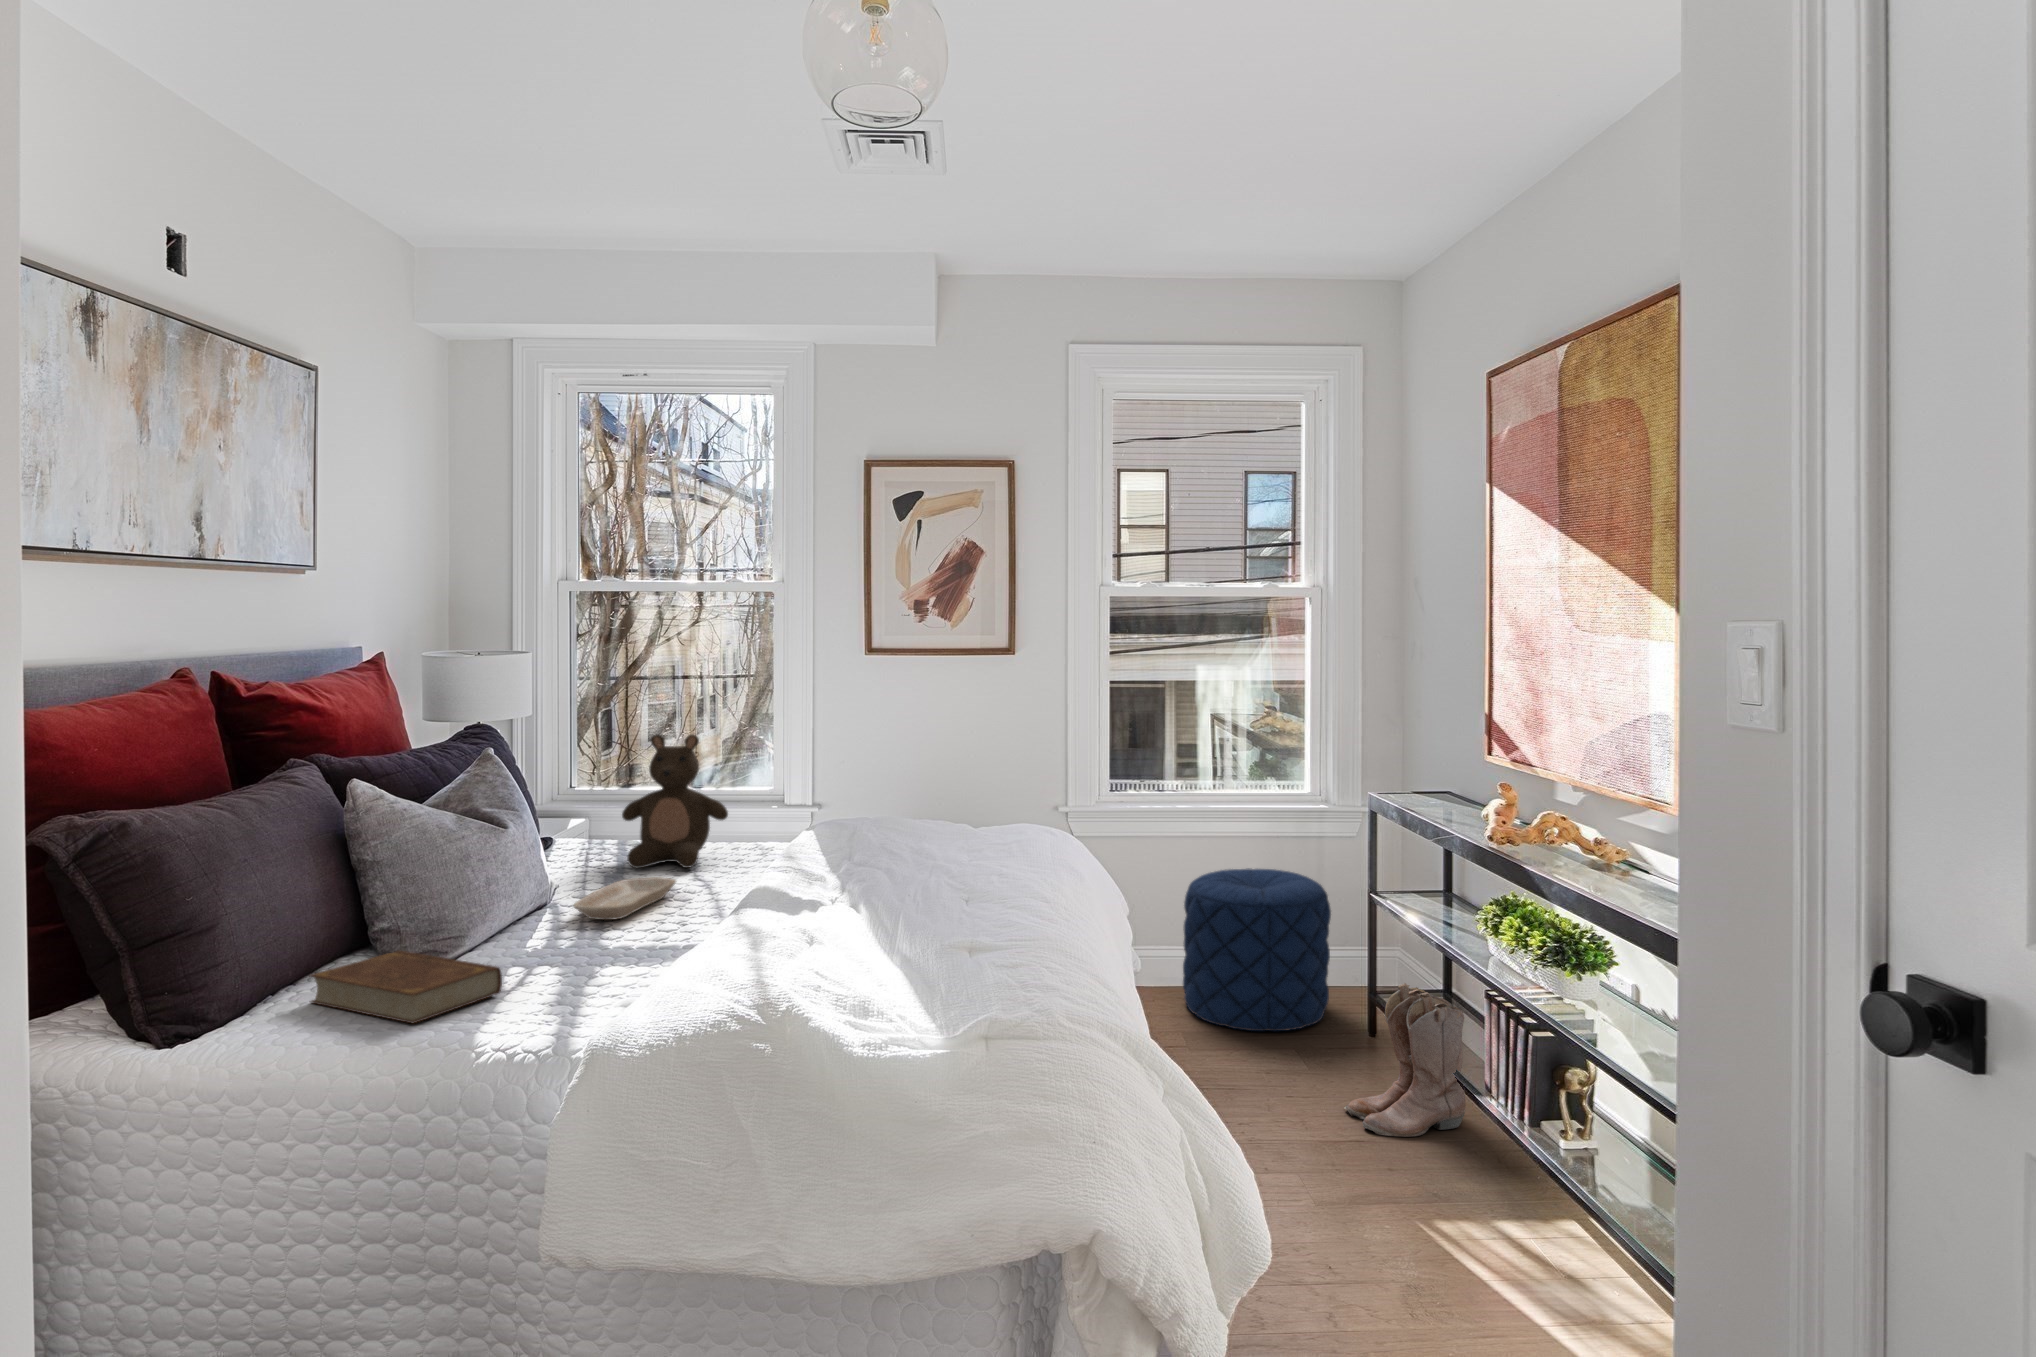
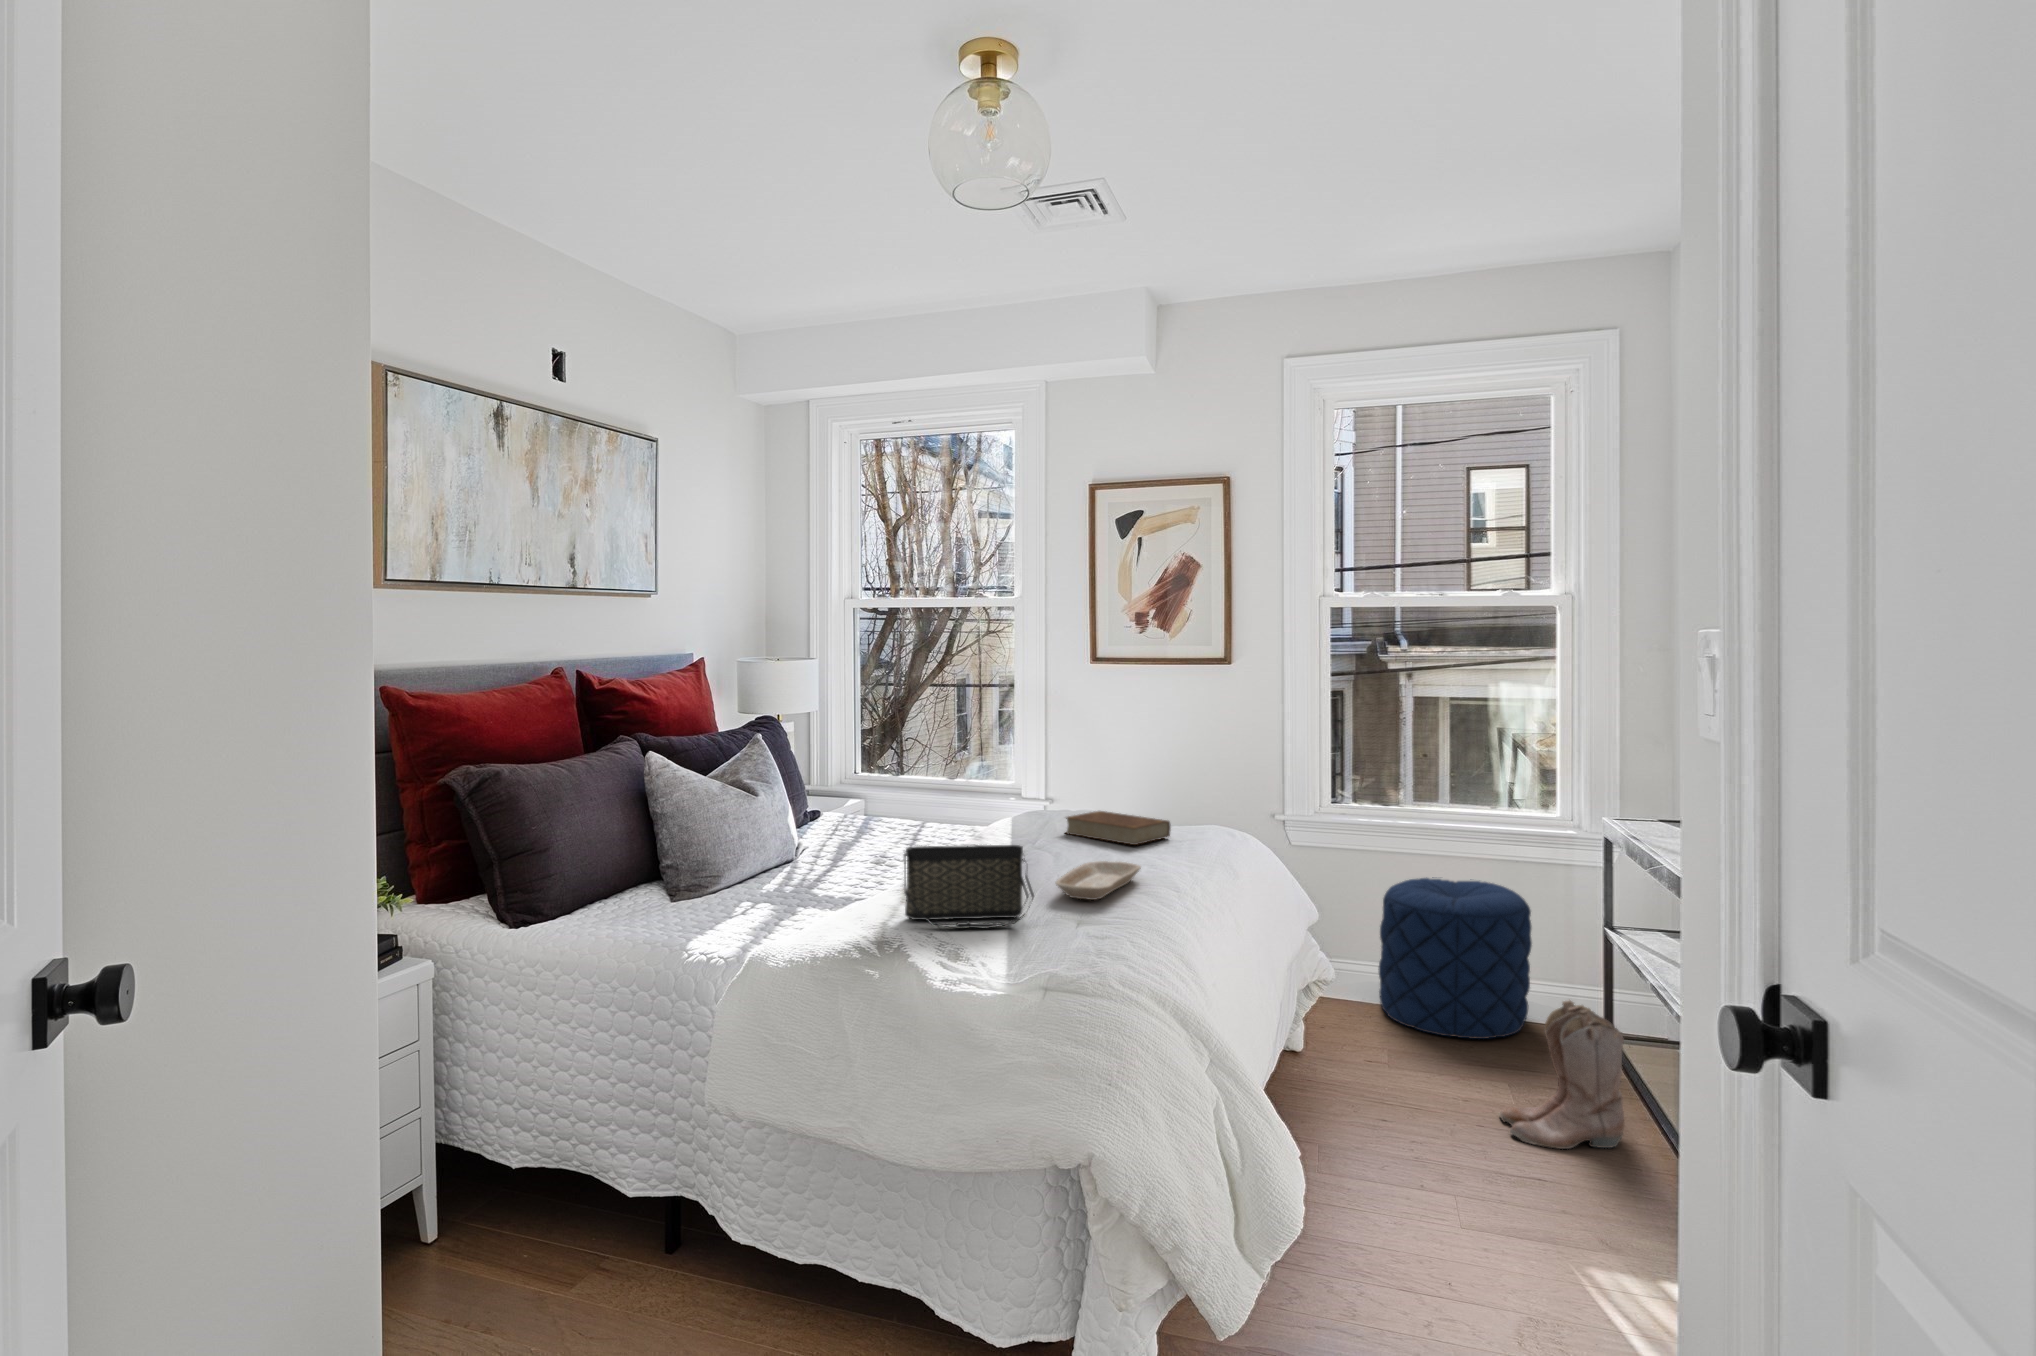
stuffed bear: present [622,734,728,868] -> none [864,728,947,839]
handbag: none [767,866,936,978] -> present [904,845,1034,929]
tray: present [574,877,676,920] -> present [1056,861,1141,900]
book: present [310,950,502,1023] -> present [1066,811,1171,845]

